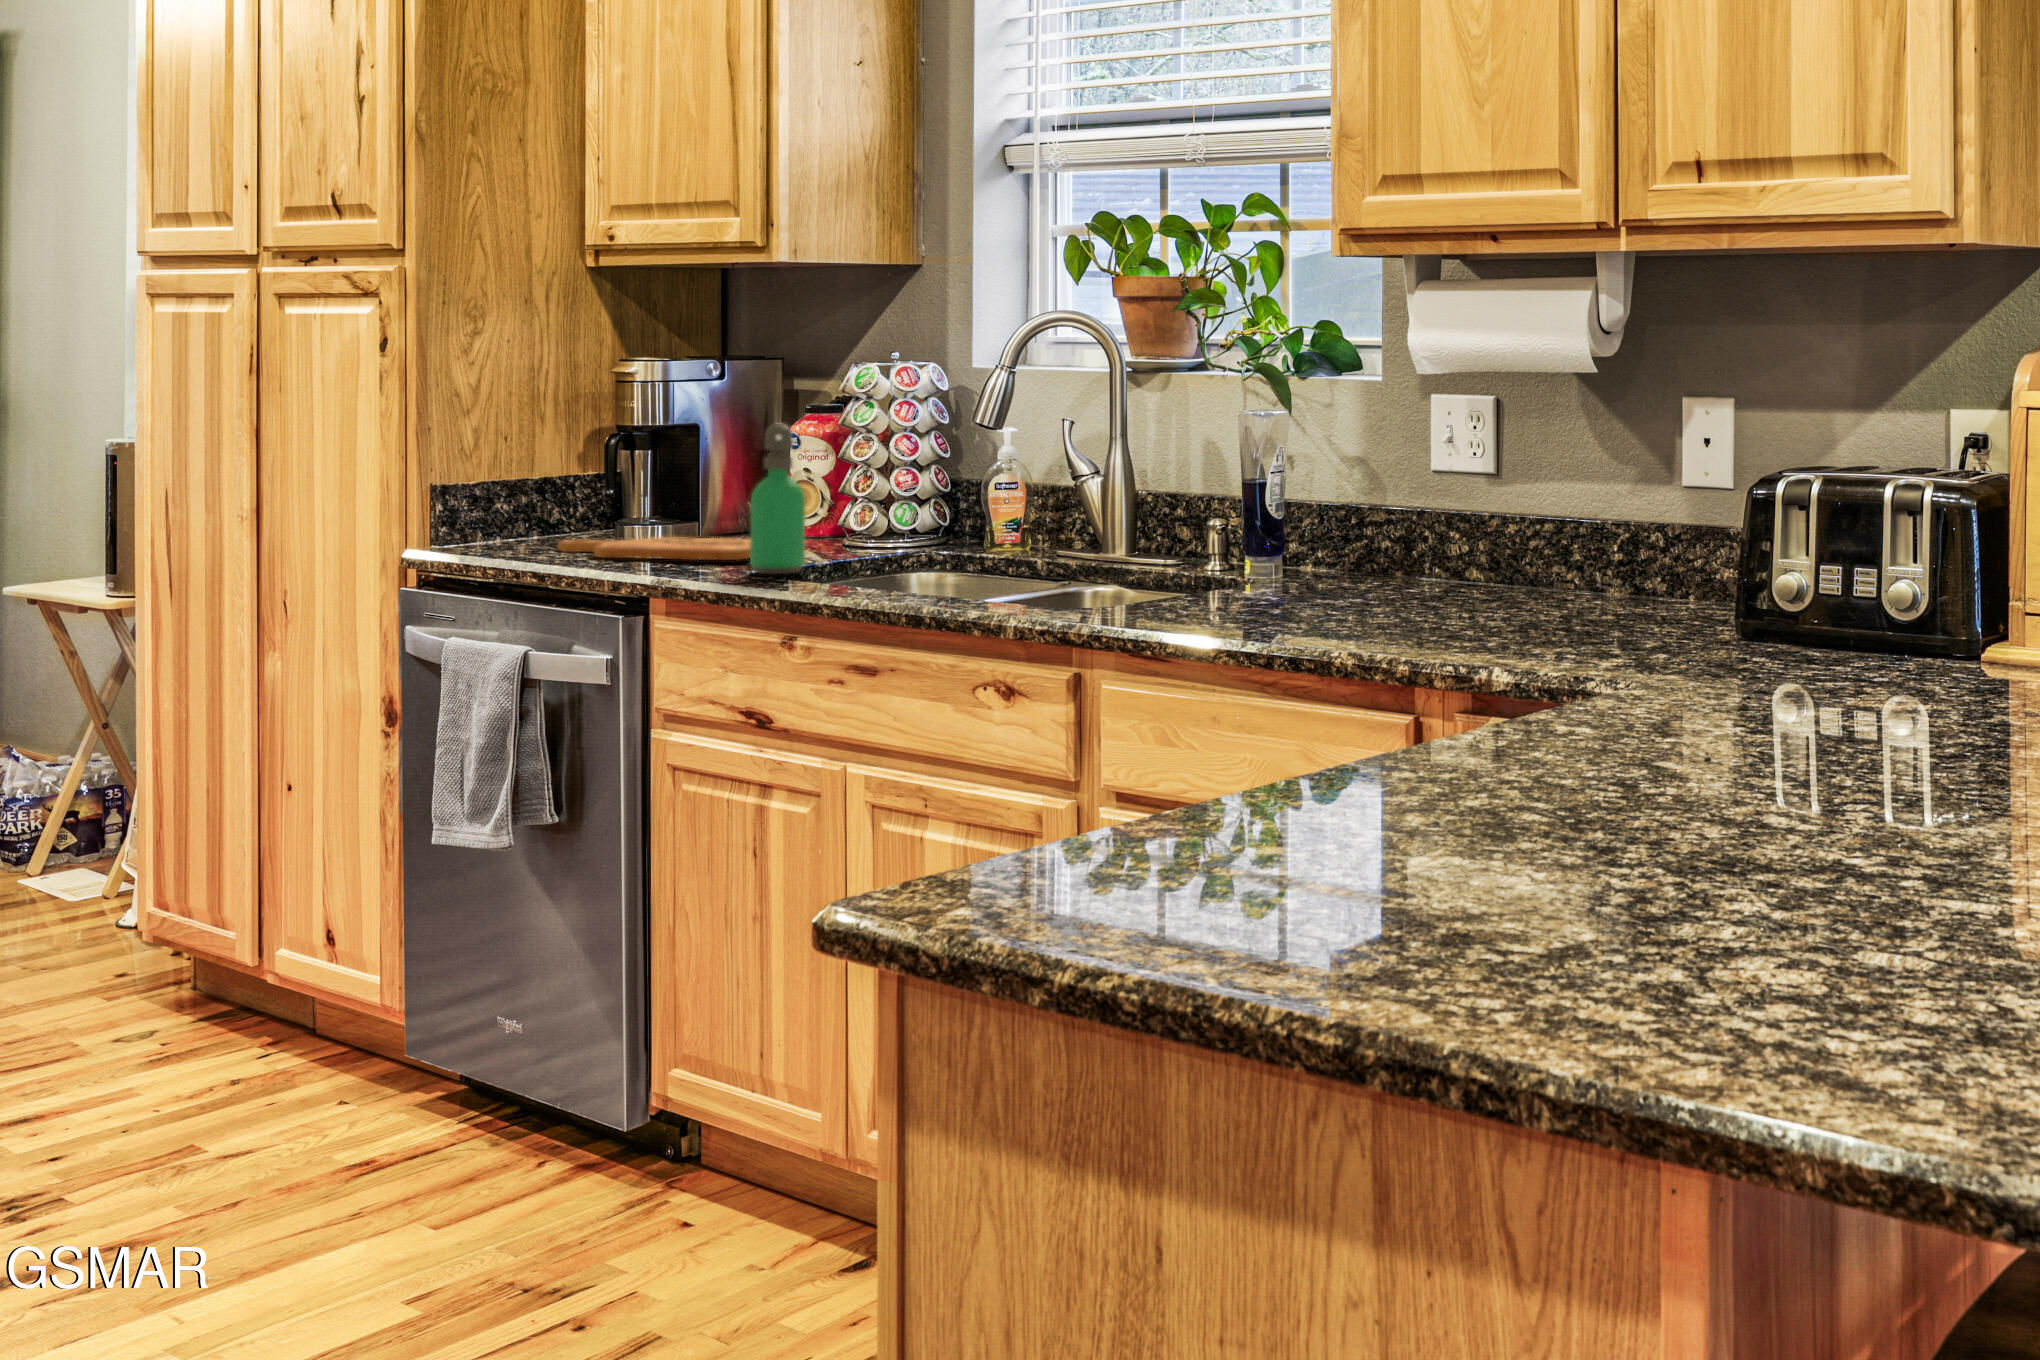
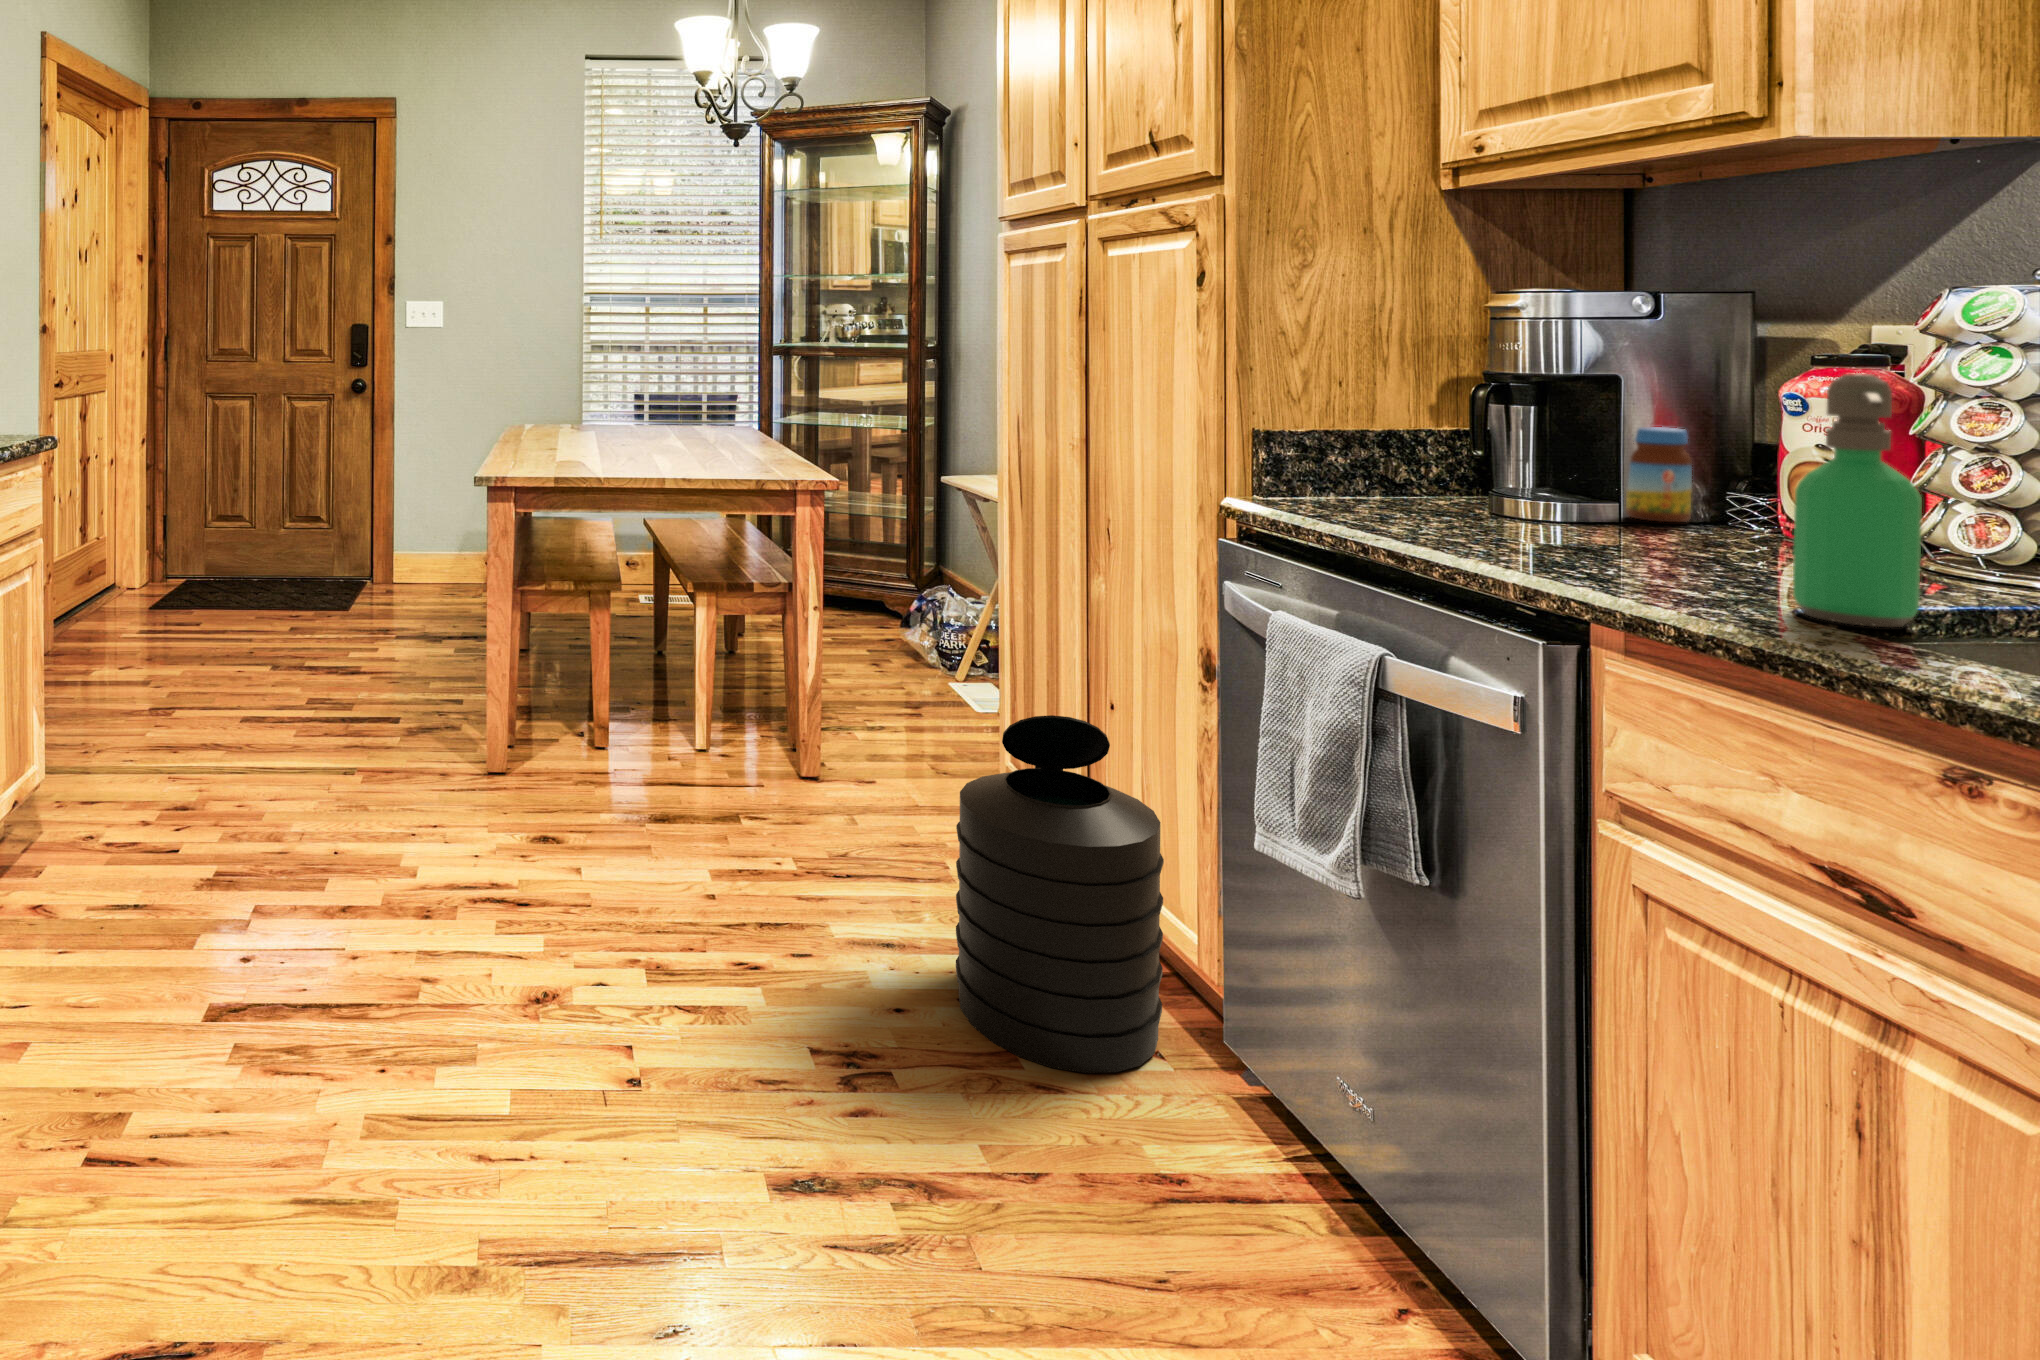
jar: none [709,465,747,536] -> present [1626,427,1692,522]
cutting board: present [557,537,751,560] -> none [1415,511,1818,579]
trash can: none [113,789,348,1147] -> present [956,715,1164,1073]

